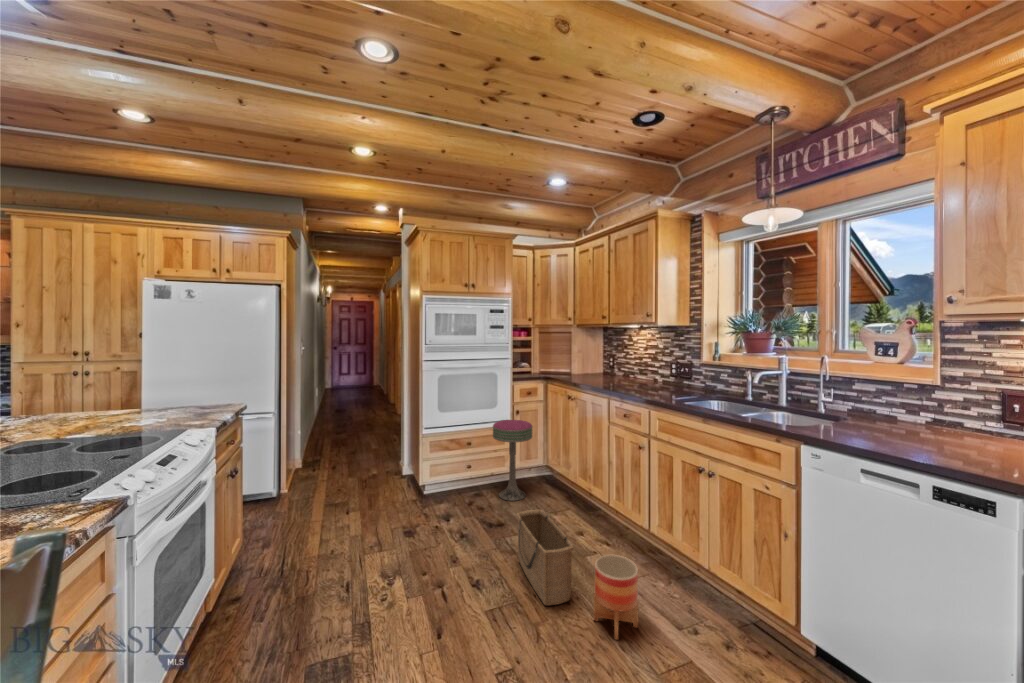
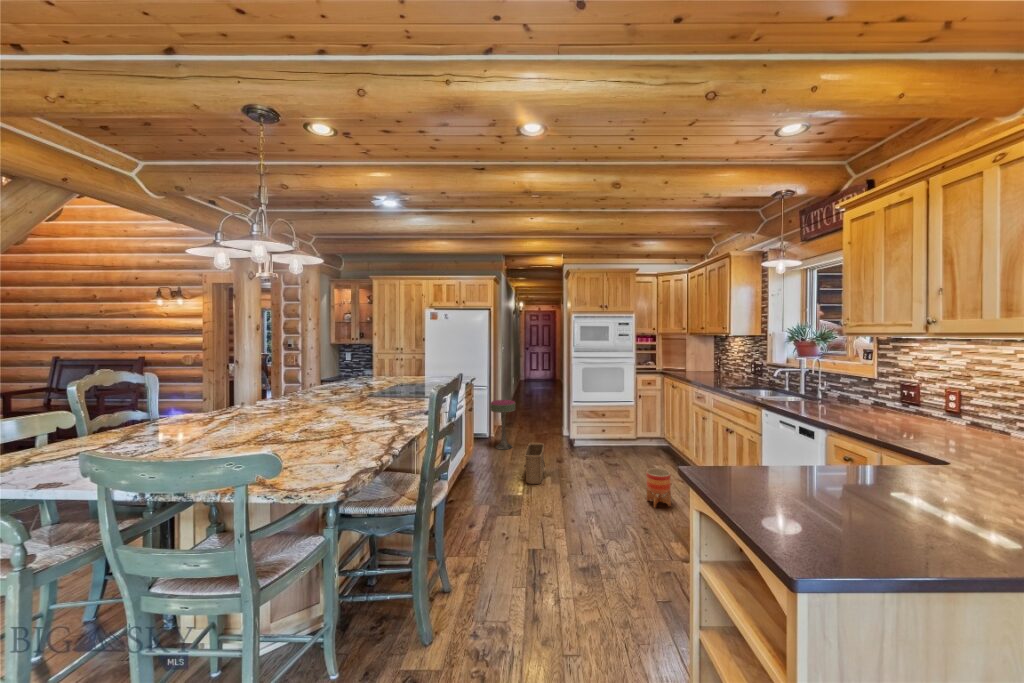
bar stool: present [493,420,532,501] -> present [490,400,515,450]
basket: present [517,510,574,605] -> present [524,443,545,484]

